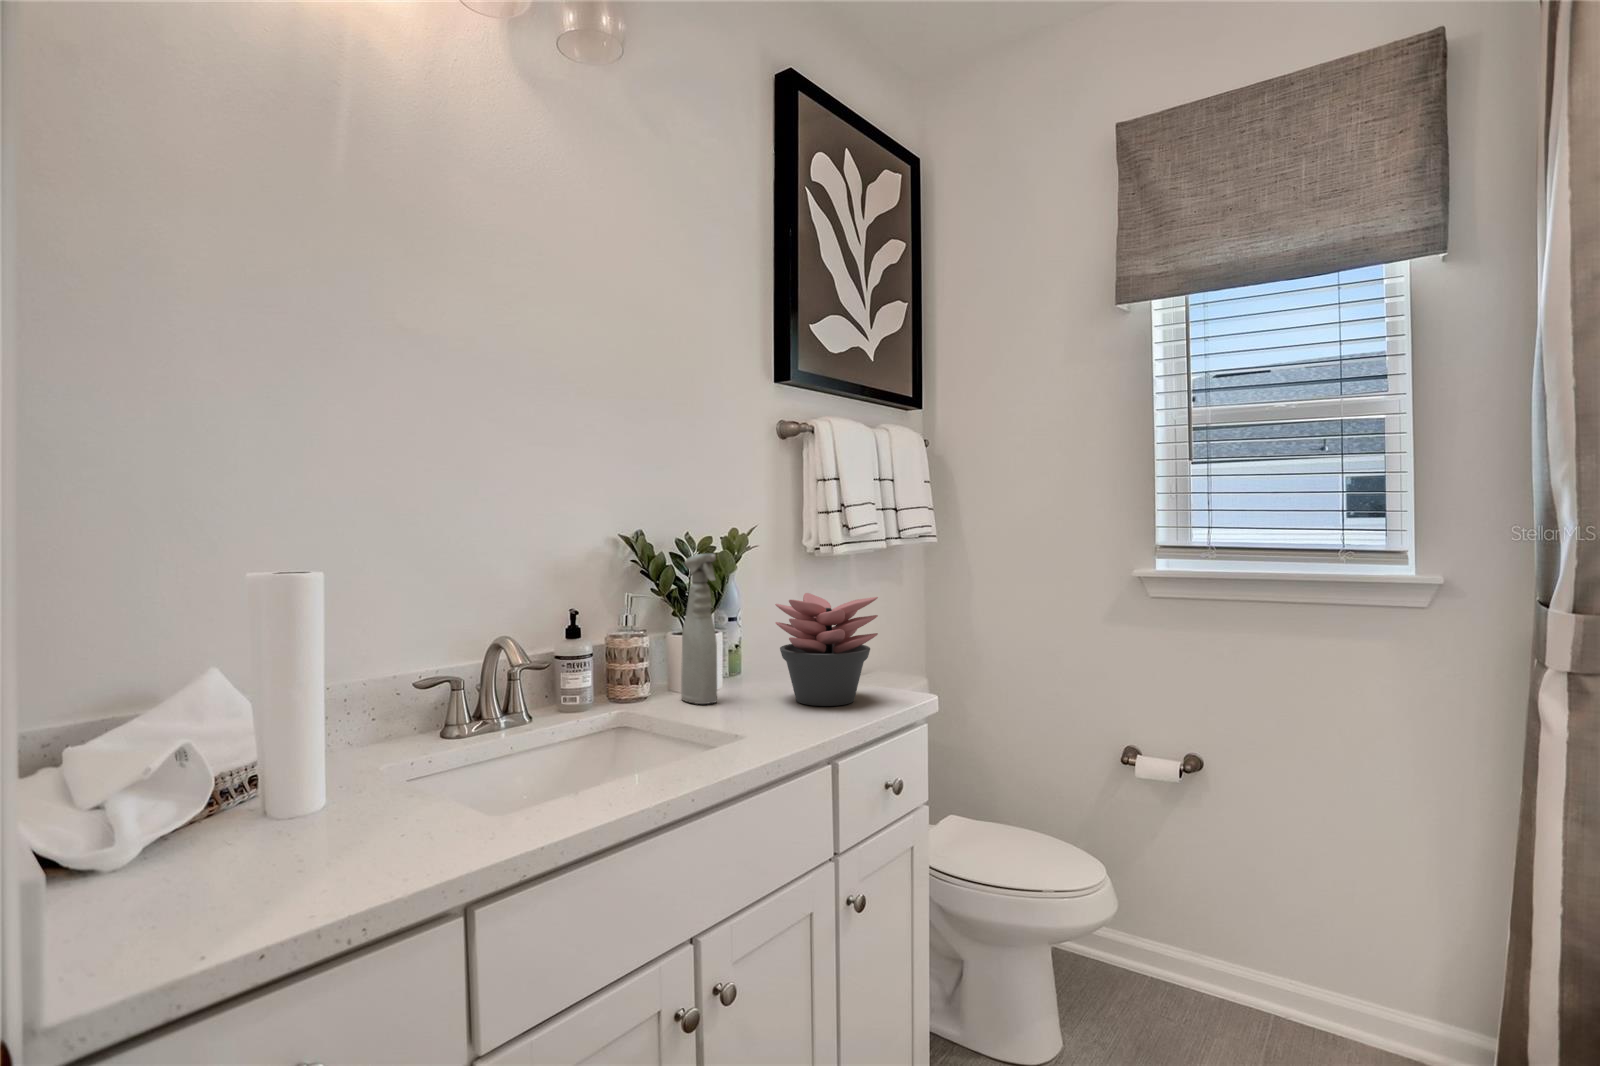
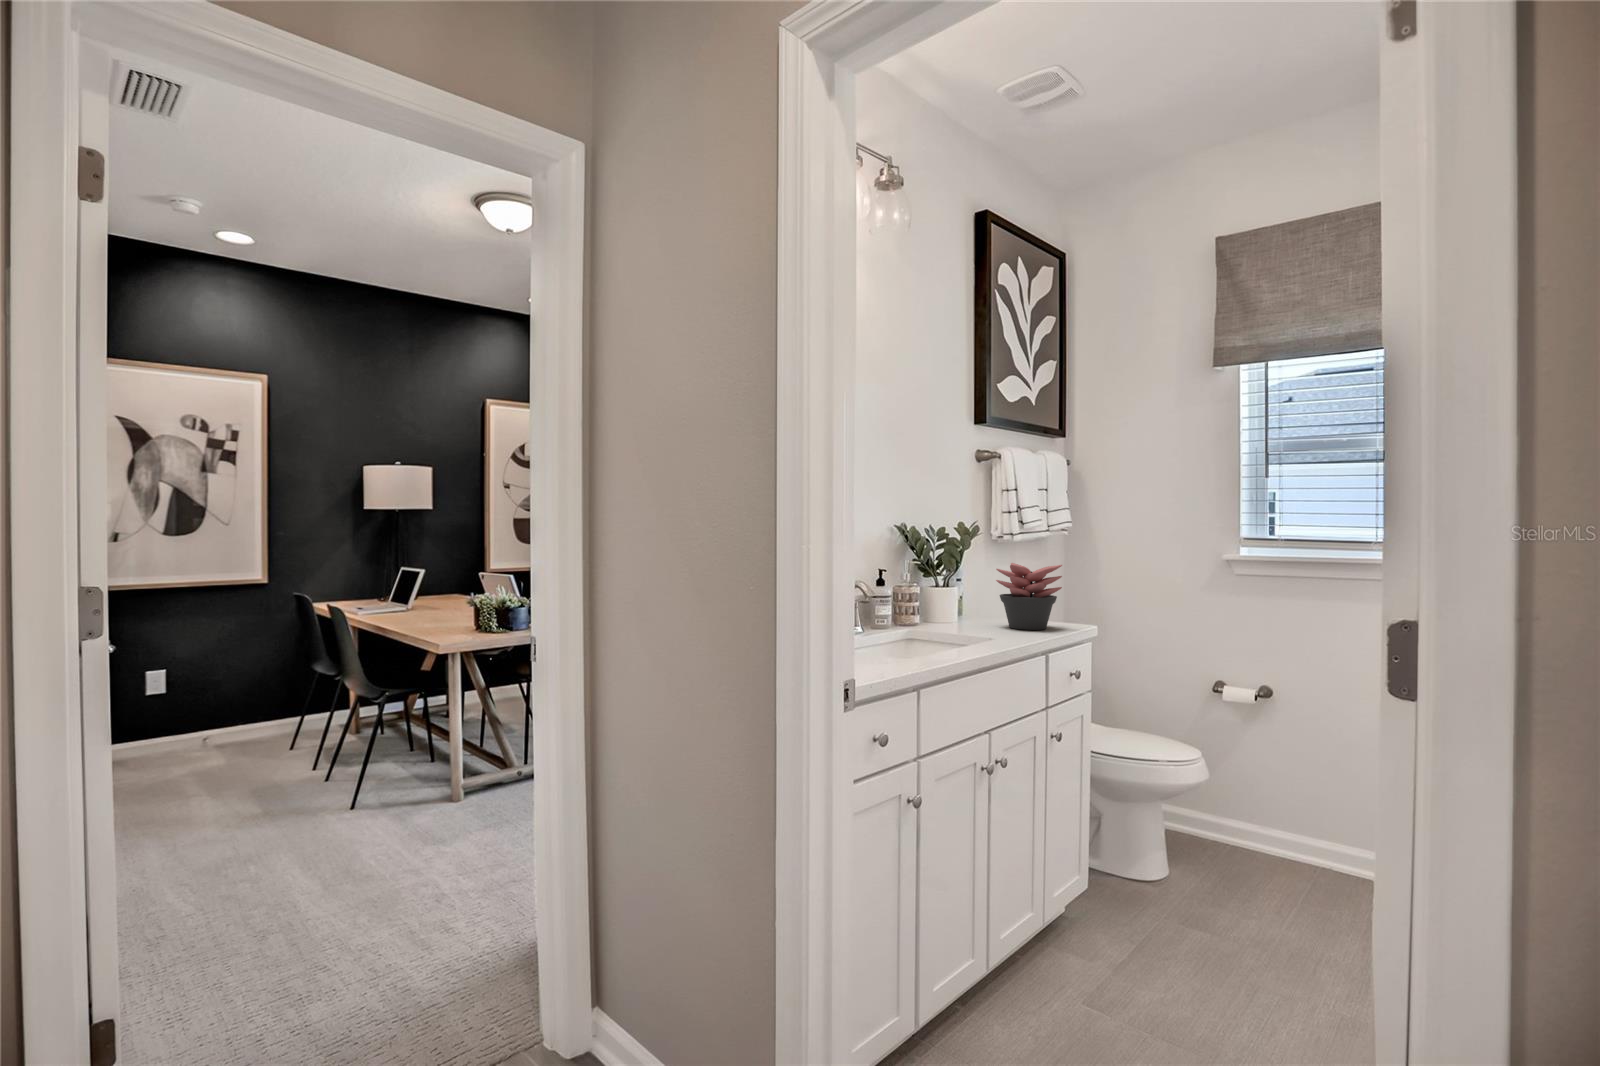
spray bottle: present [681,554,717,704] -> none [937,537,963,627]

